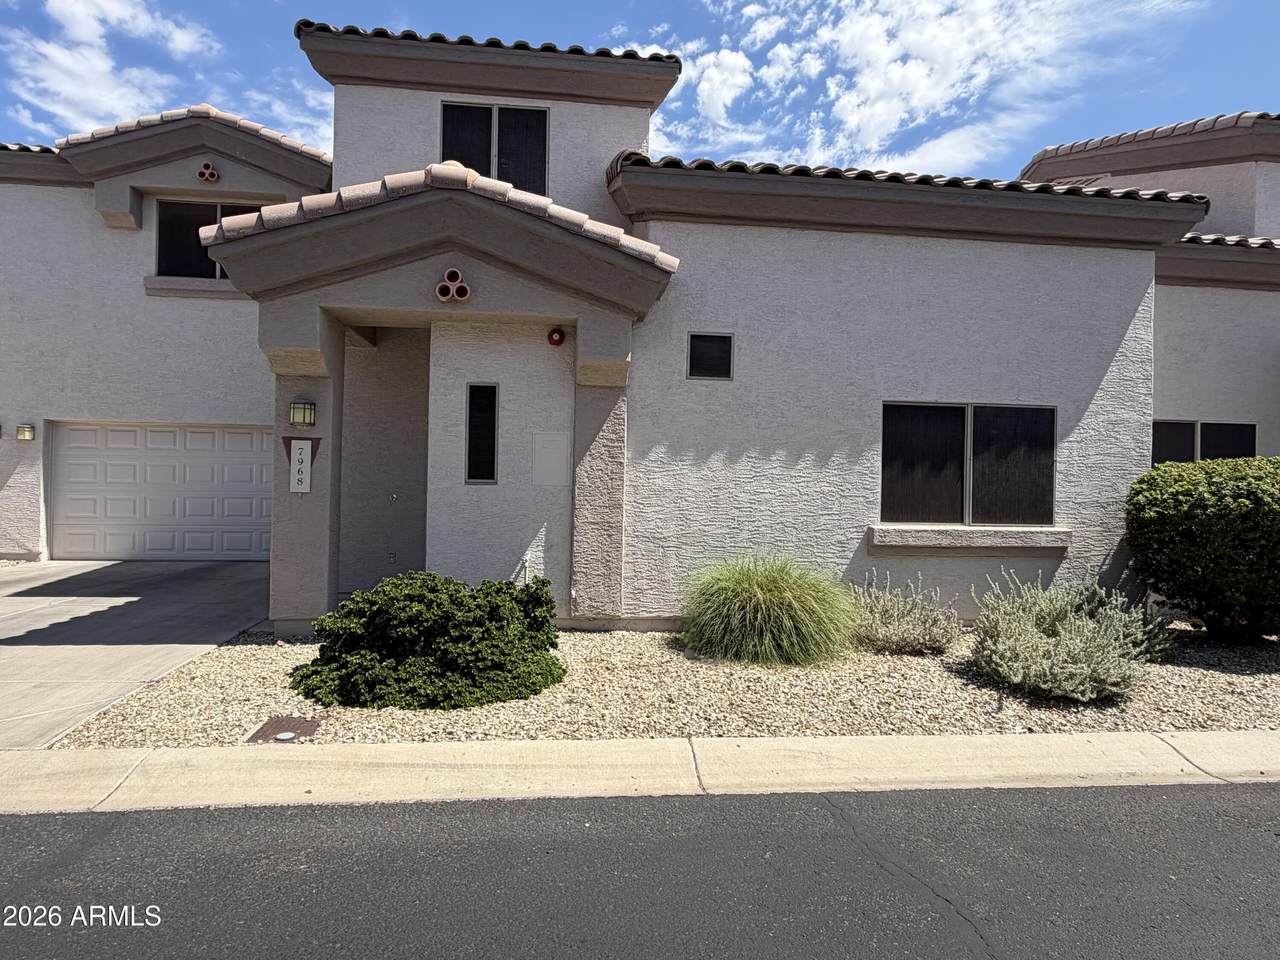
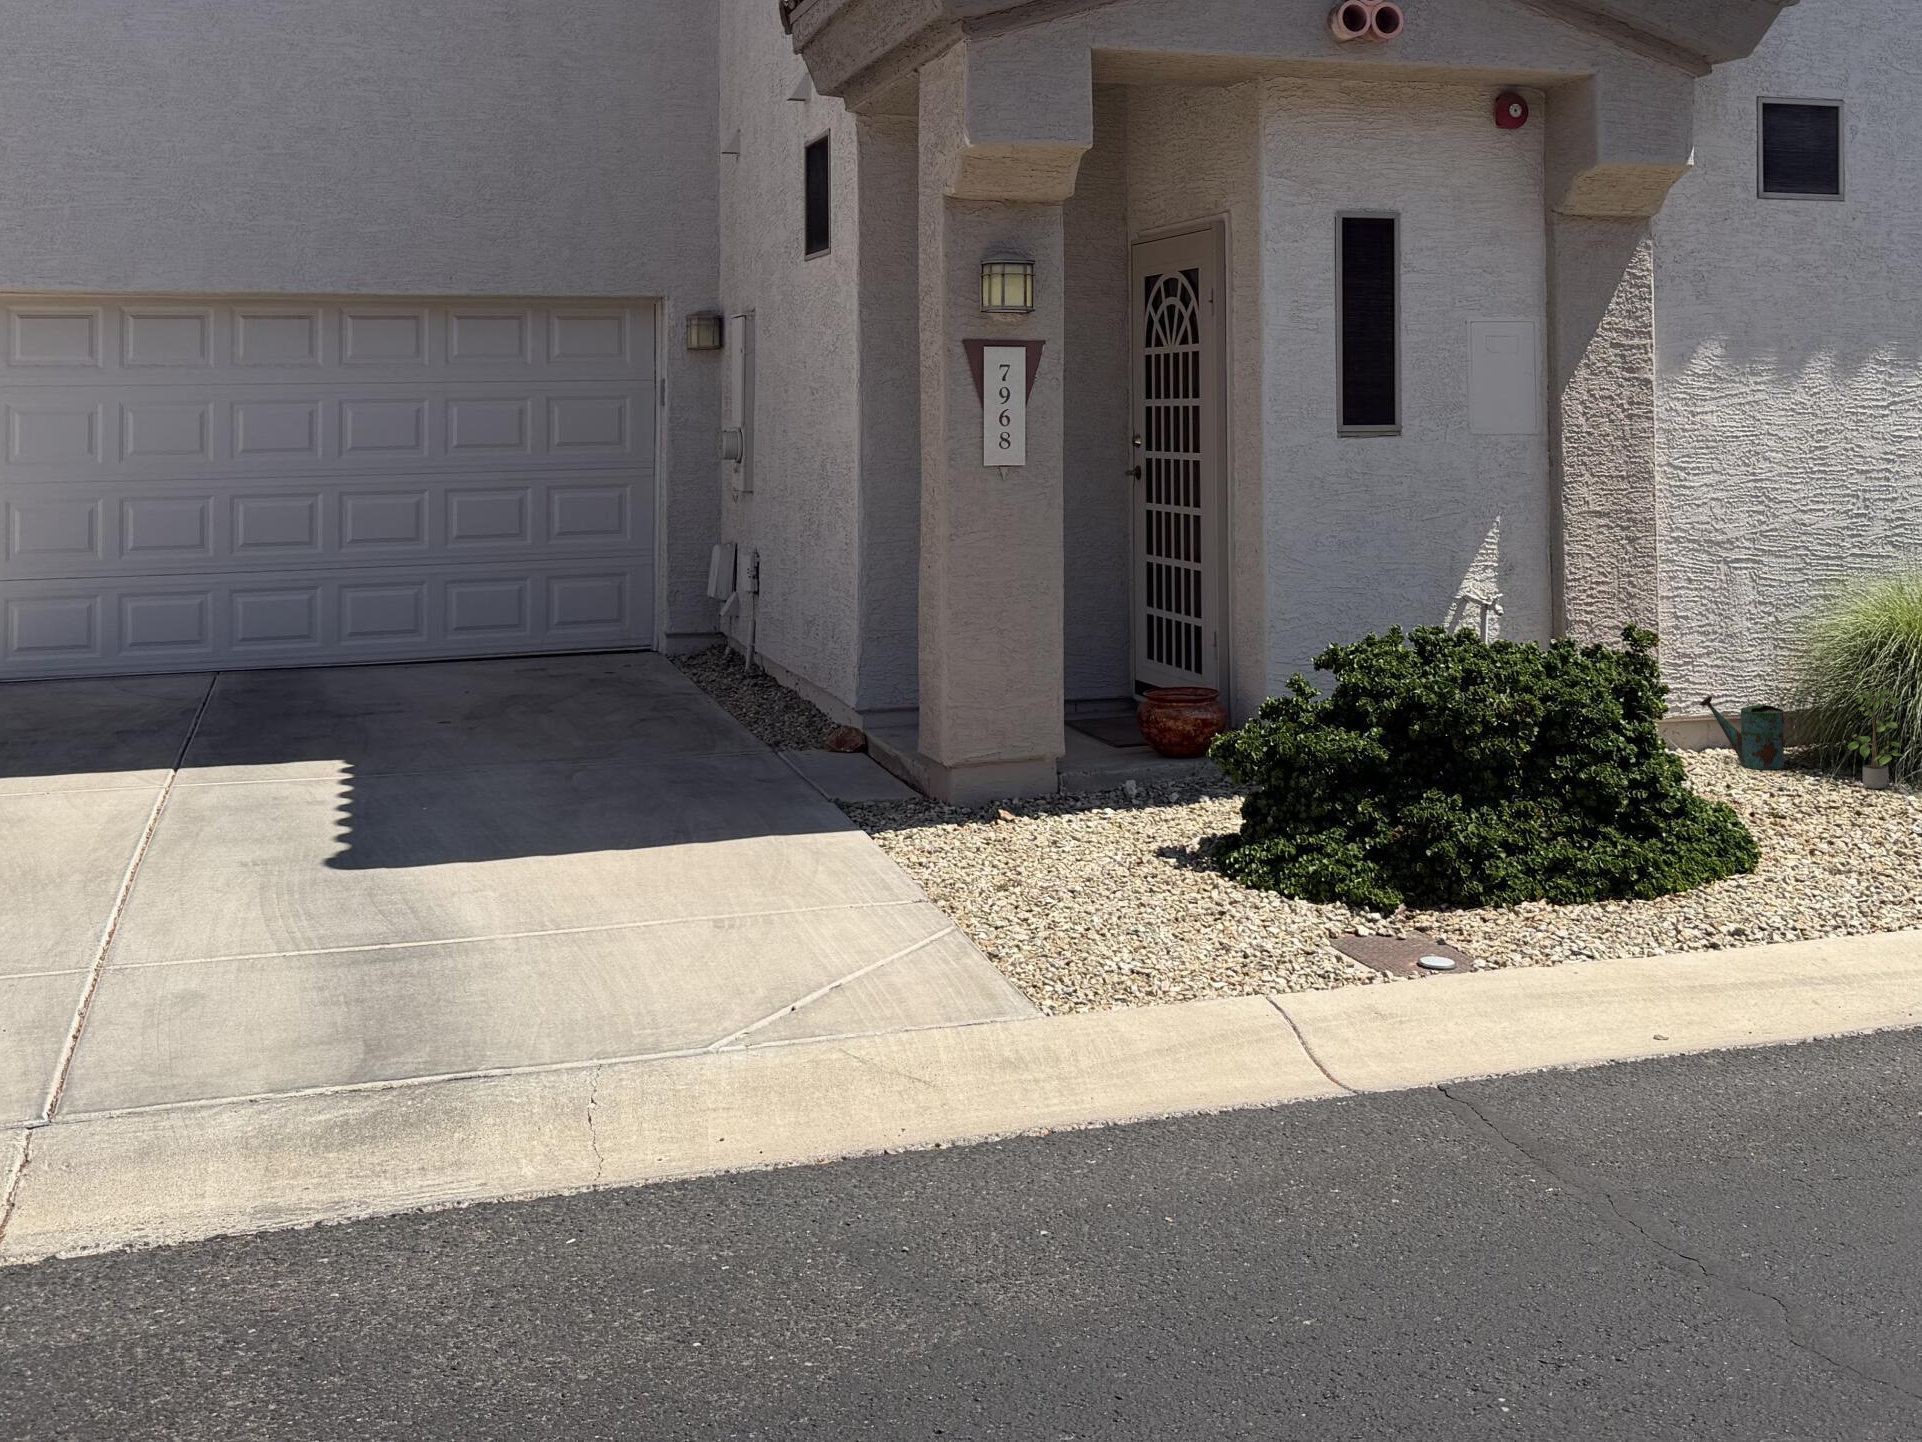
watering can: none [642,607,679,643] -> present [1700,696,1800,770]

